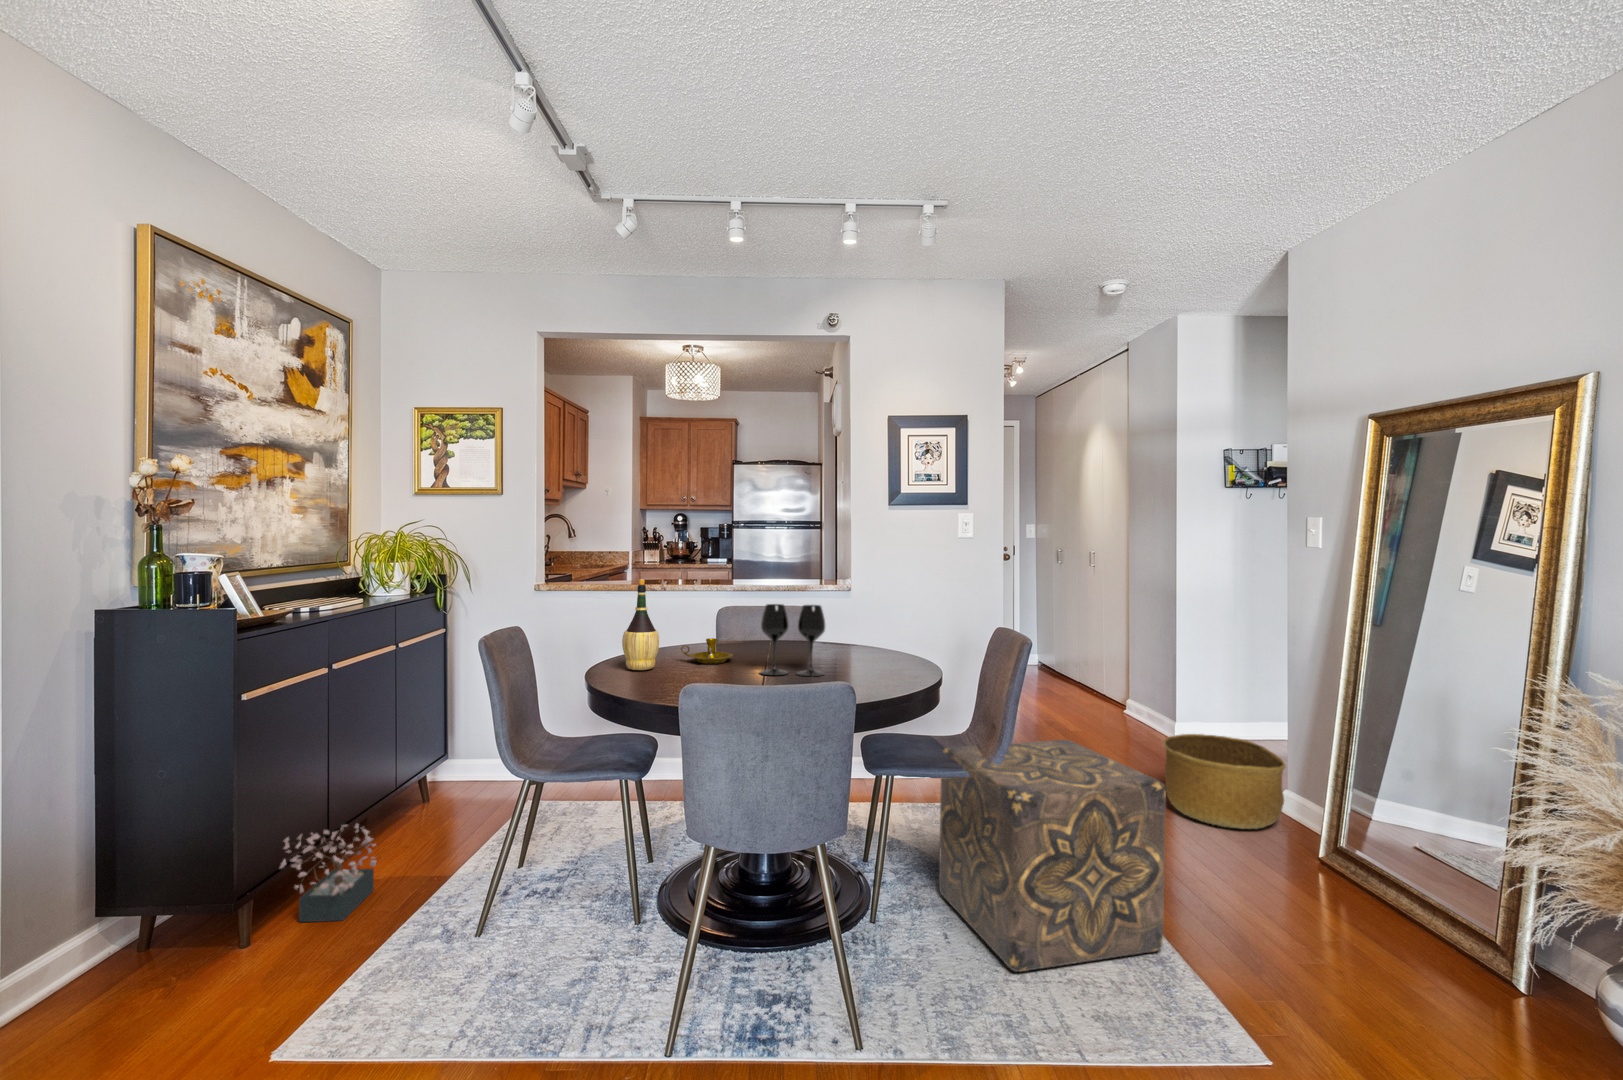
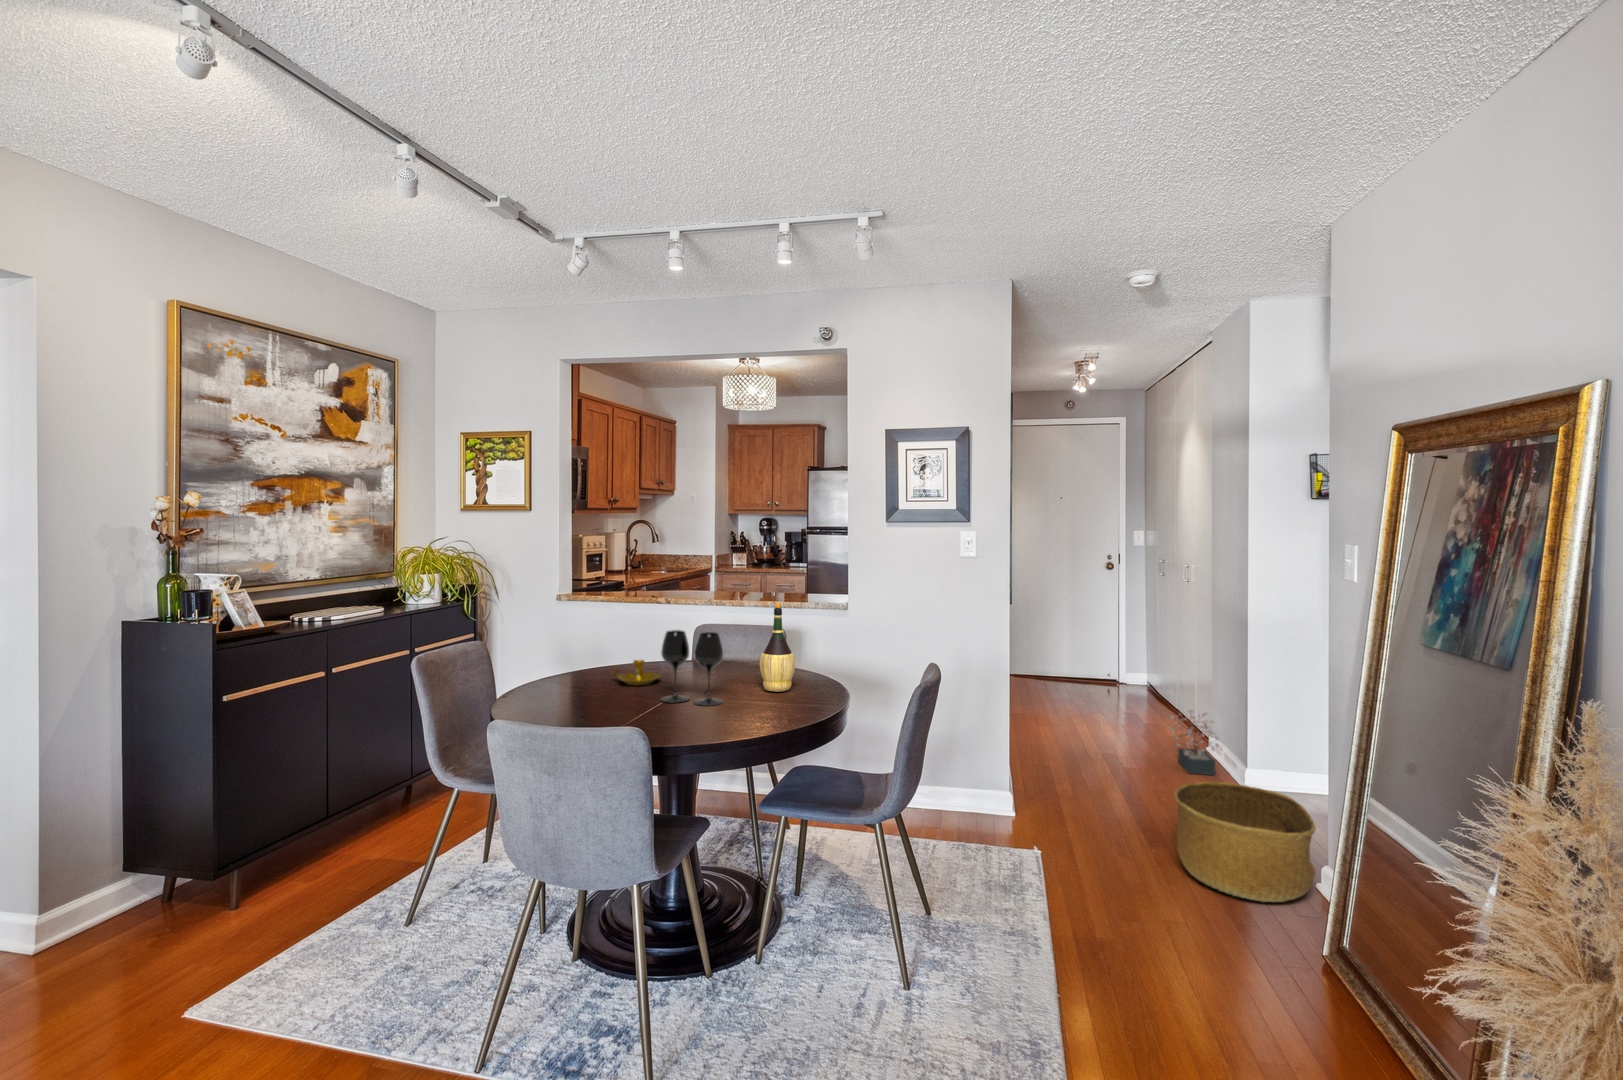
wine bottle: present [622,579,659,670] -> present [760,602,795,692]
ottoman: present [939,740,1166,972] -> none [846,786,1053,1040]
decorative plant: present [280,824,377,922] -> present [1169,710,1222,775]

